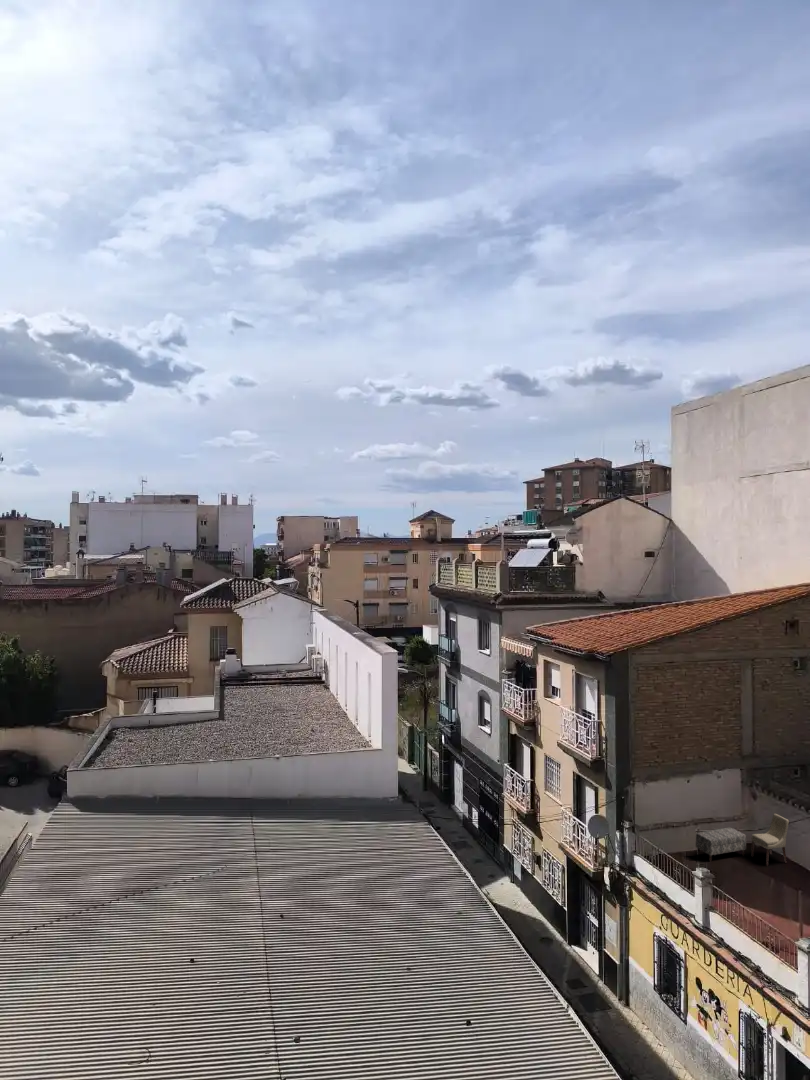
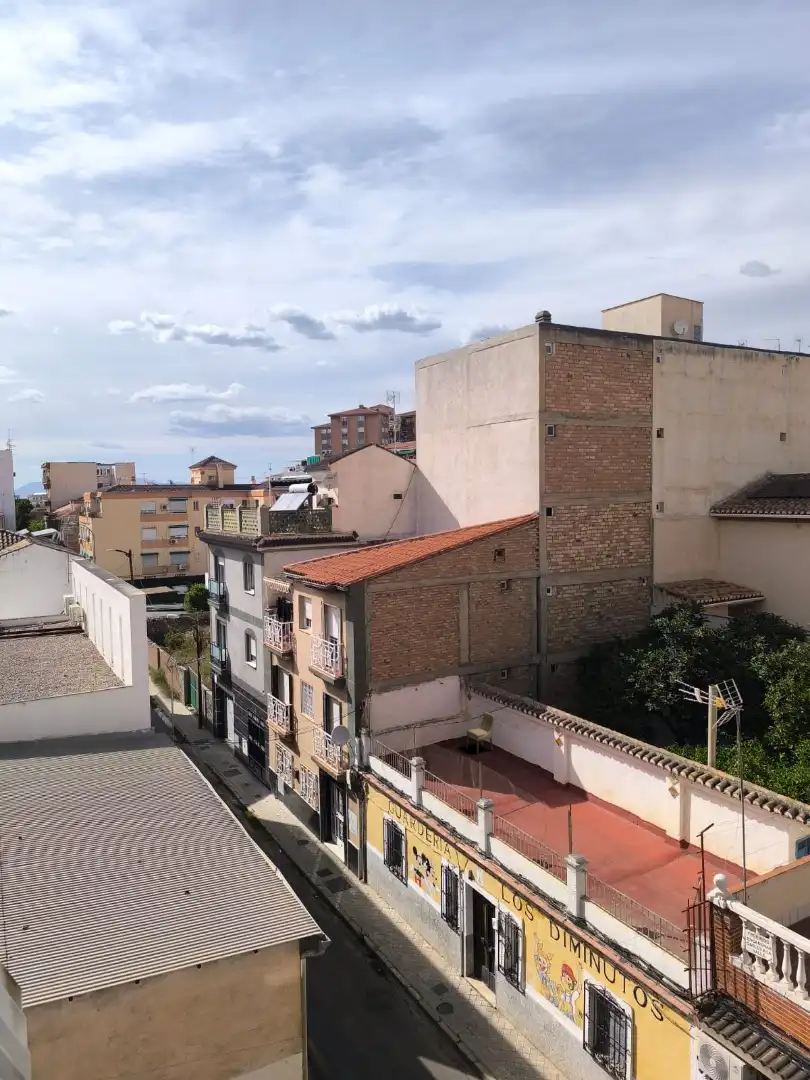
bench: present [696,827,746,861] -> none [422,727,462,755]

